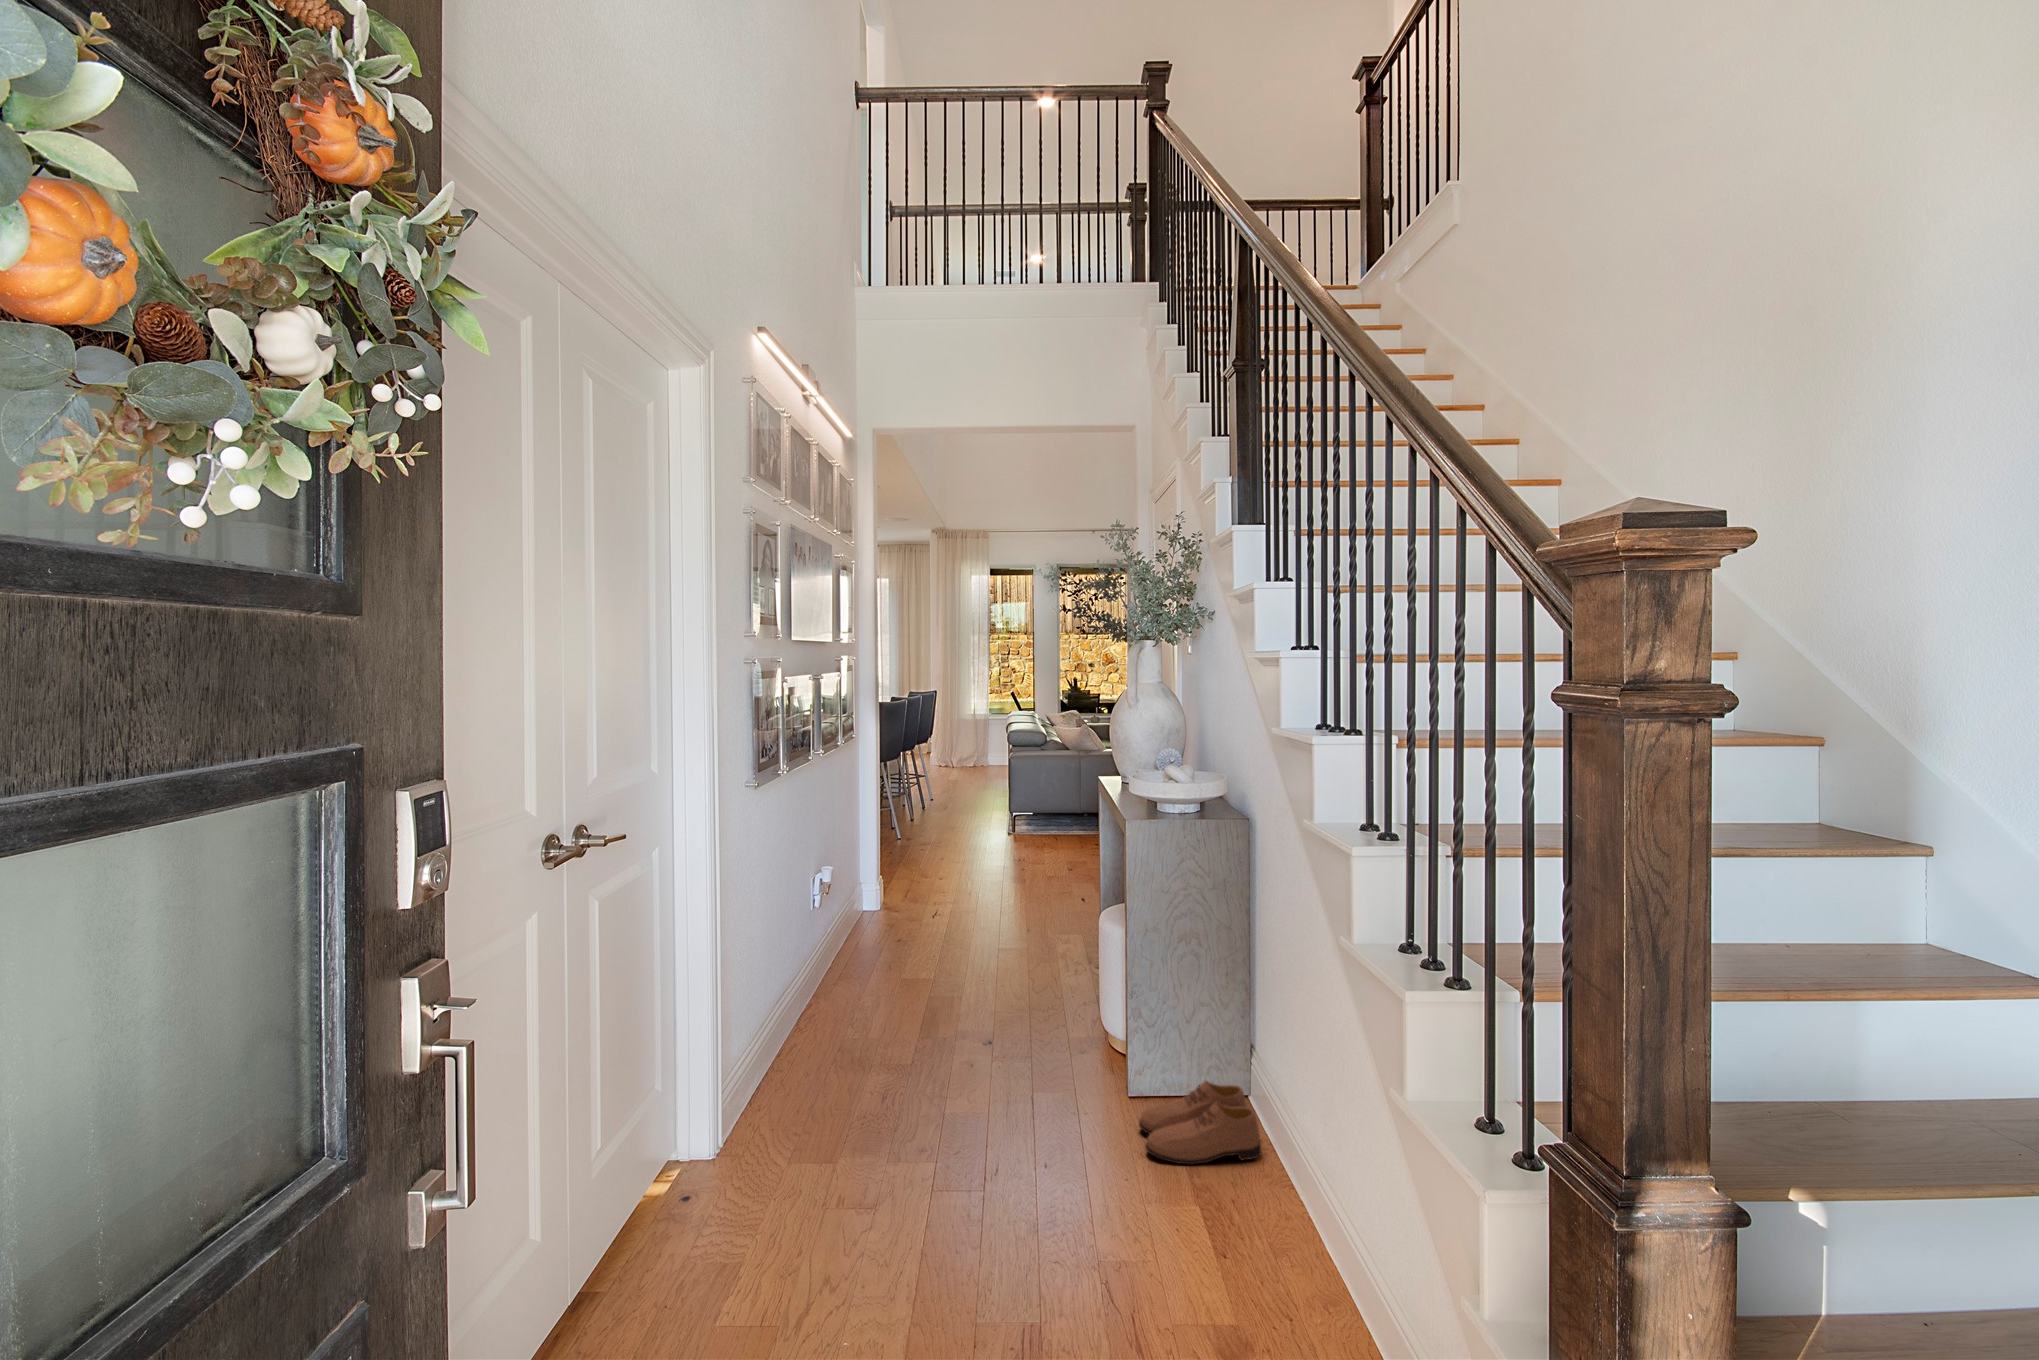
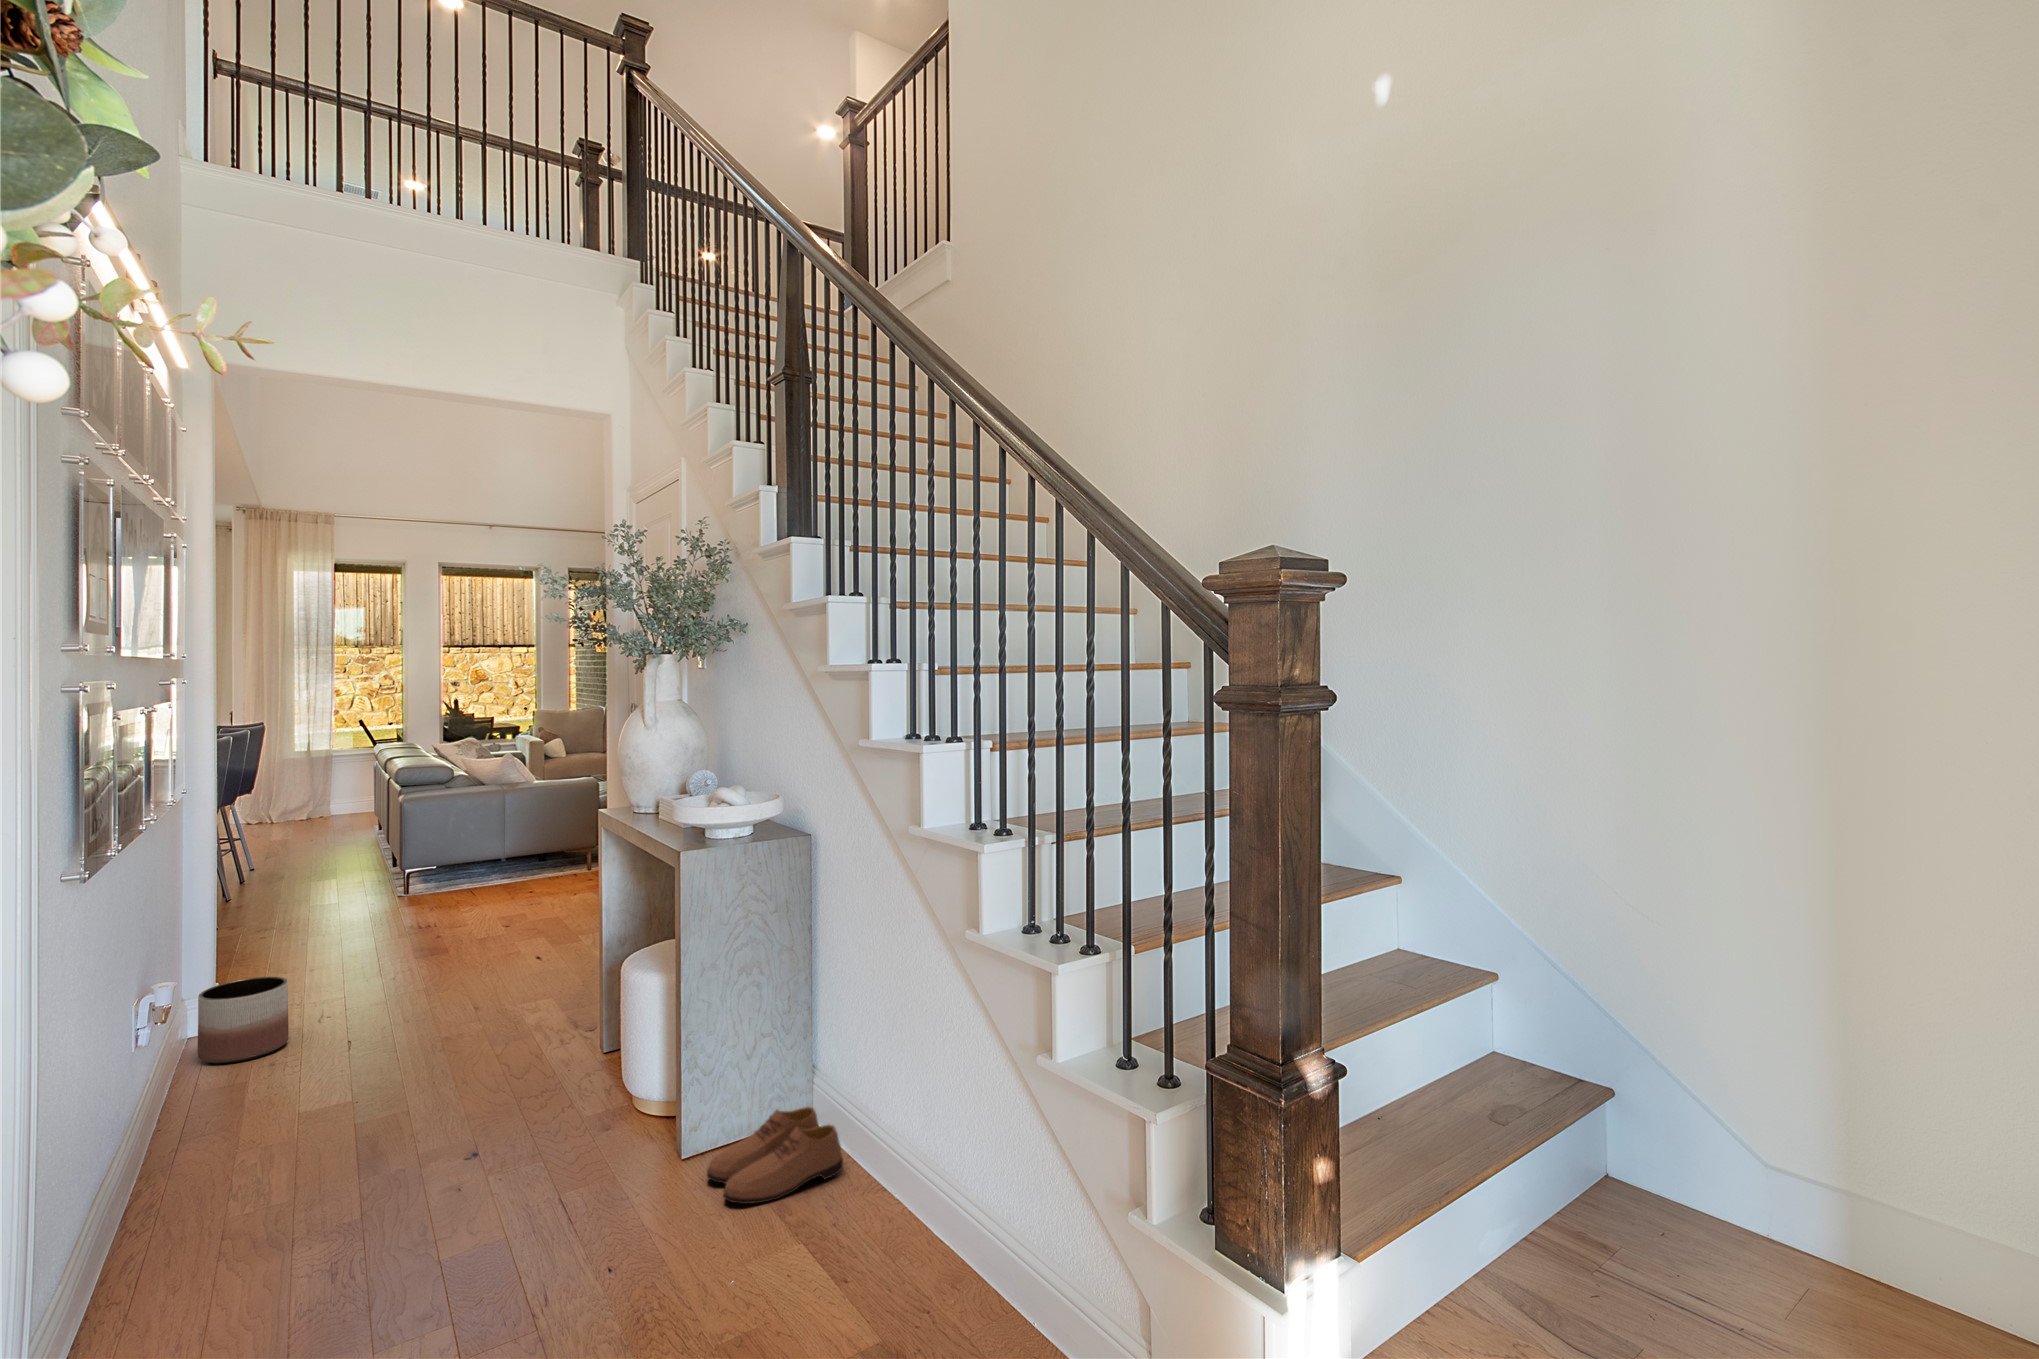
planter: none [847,885,901,946] -> present [198,977,289,1063]

